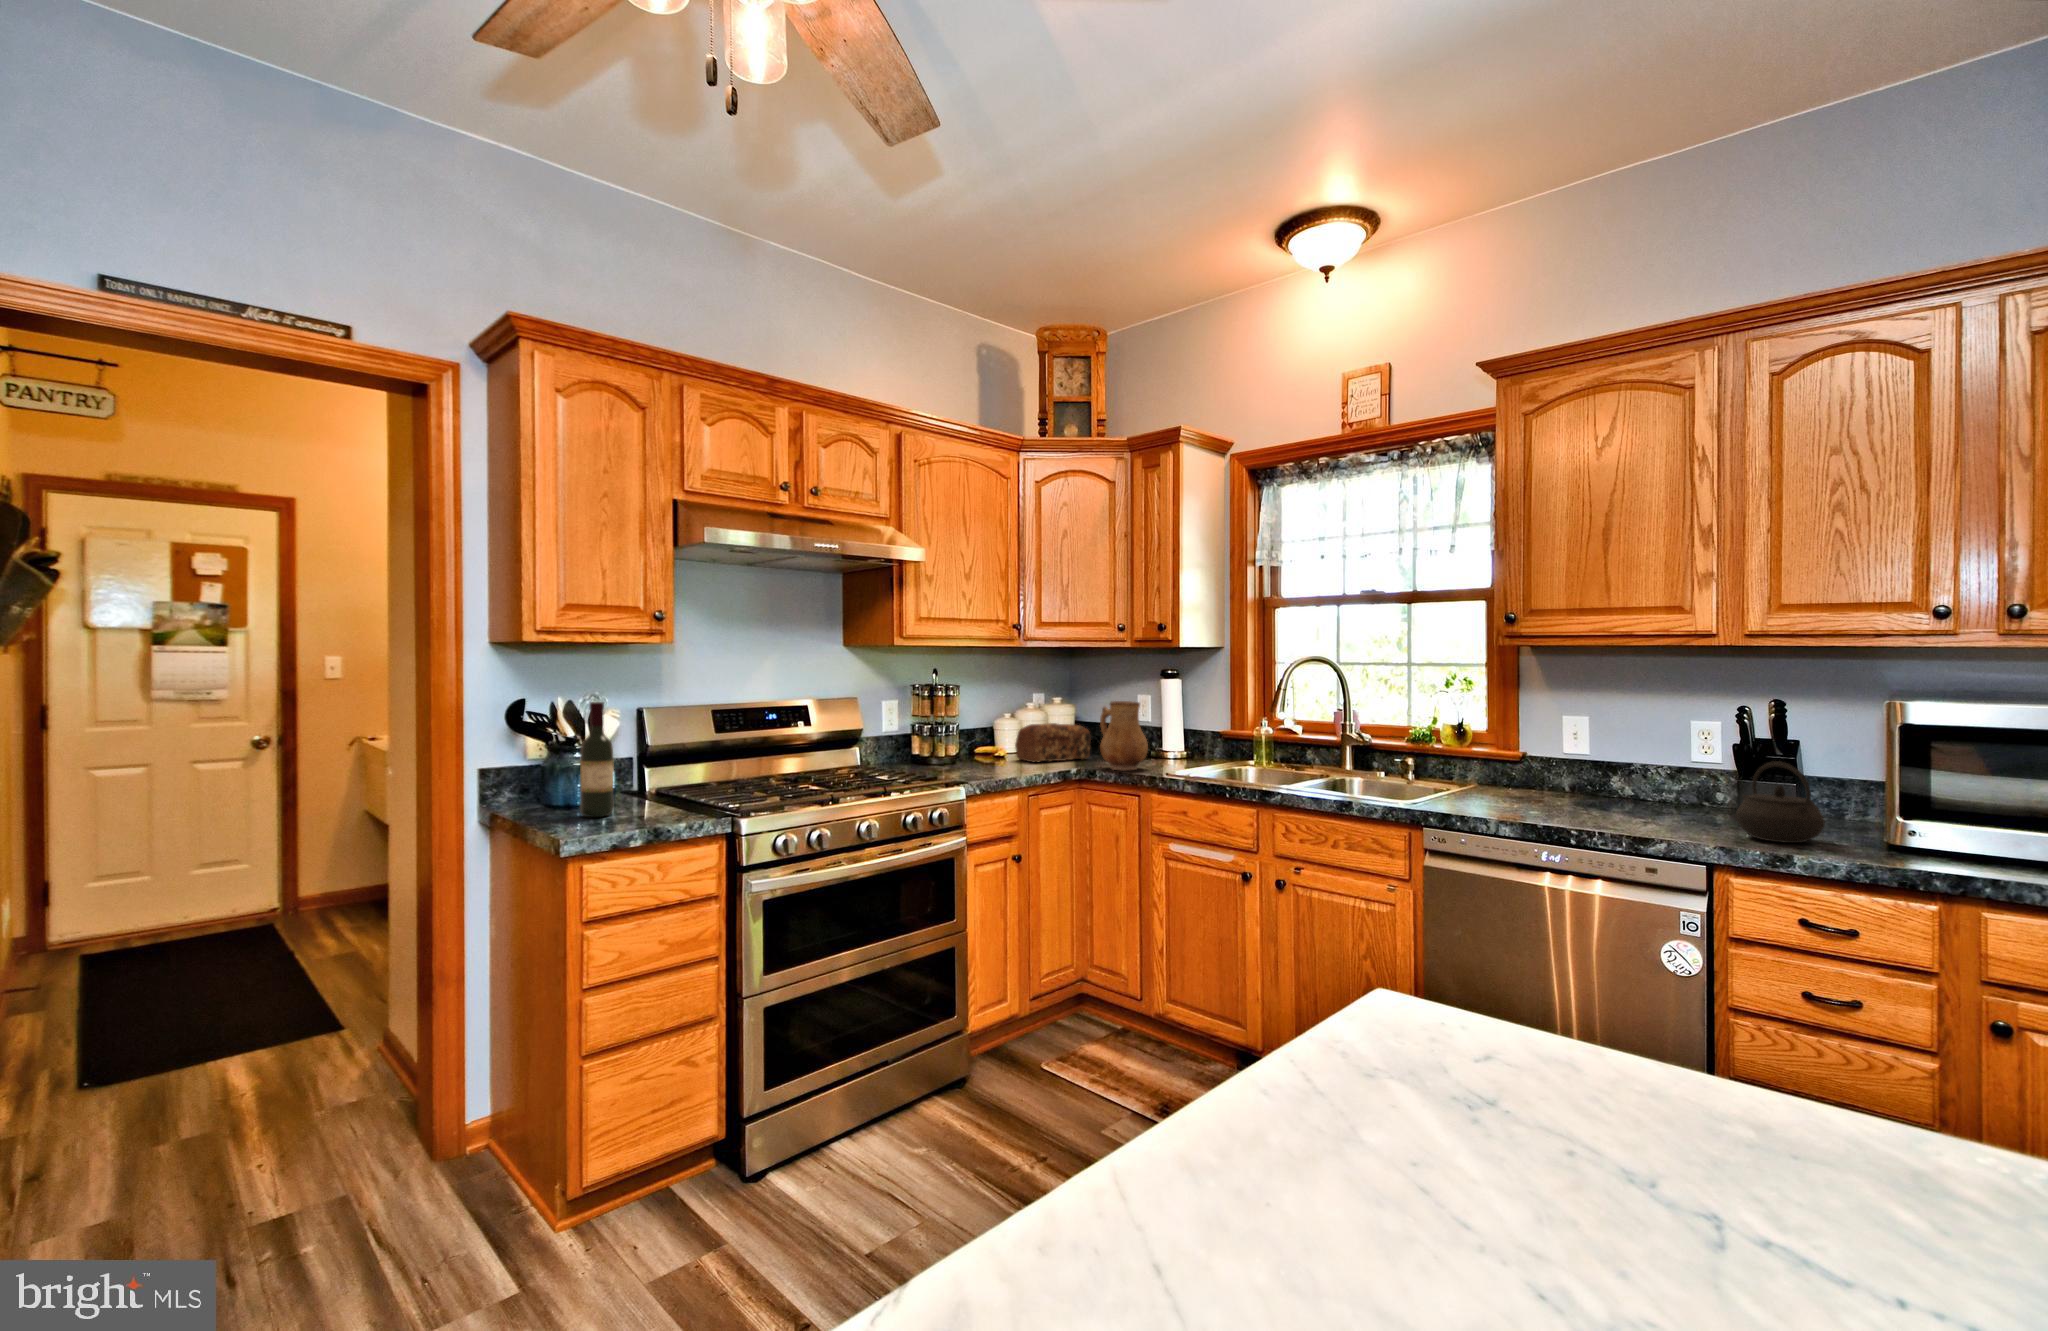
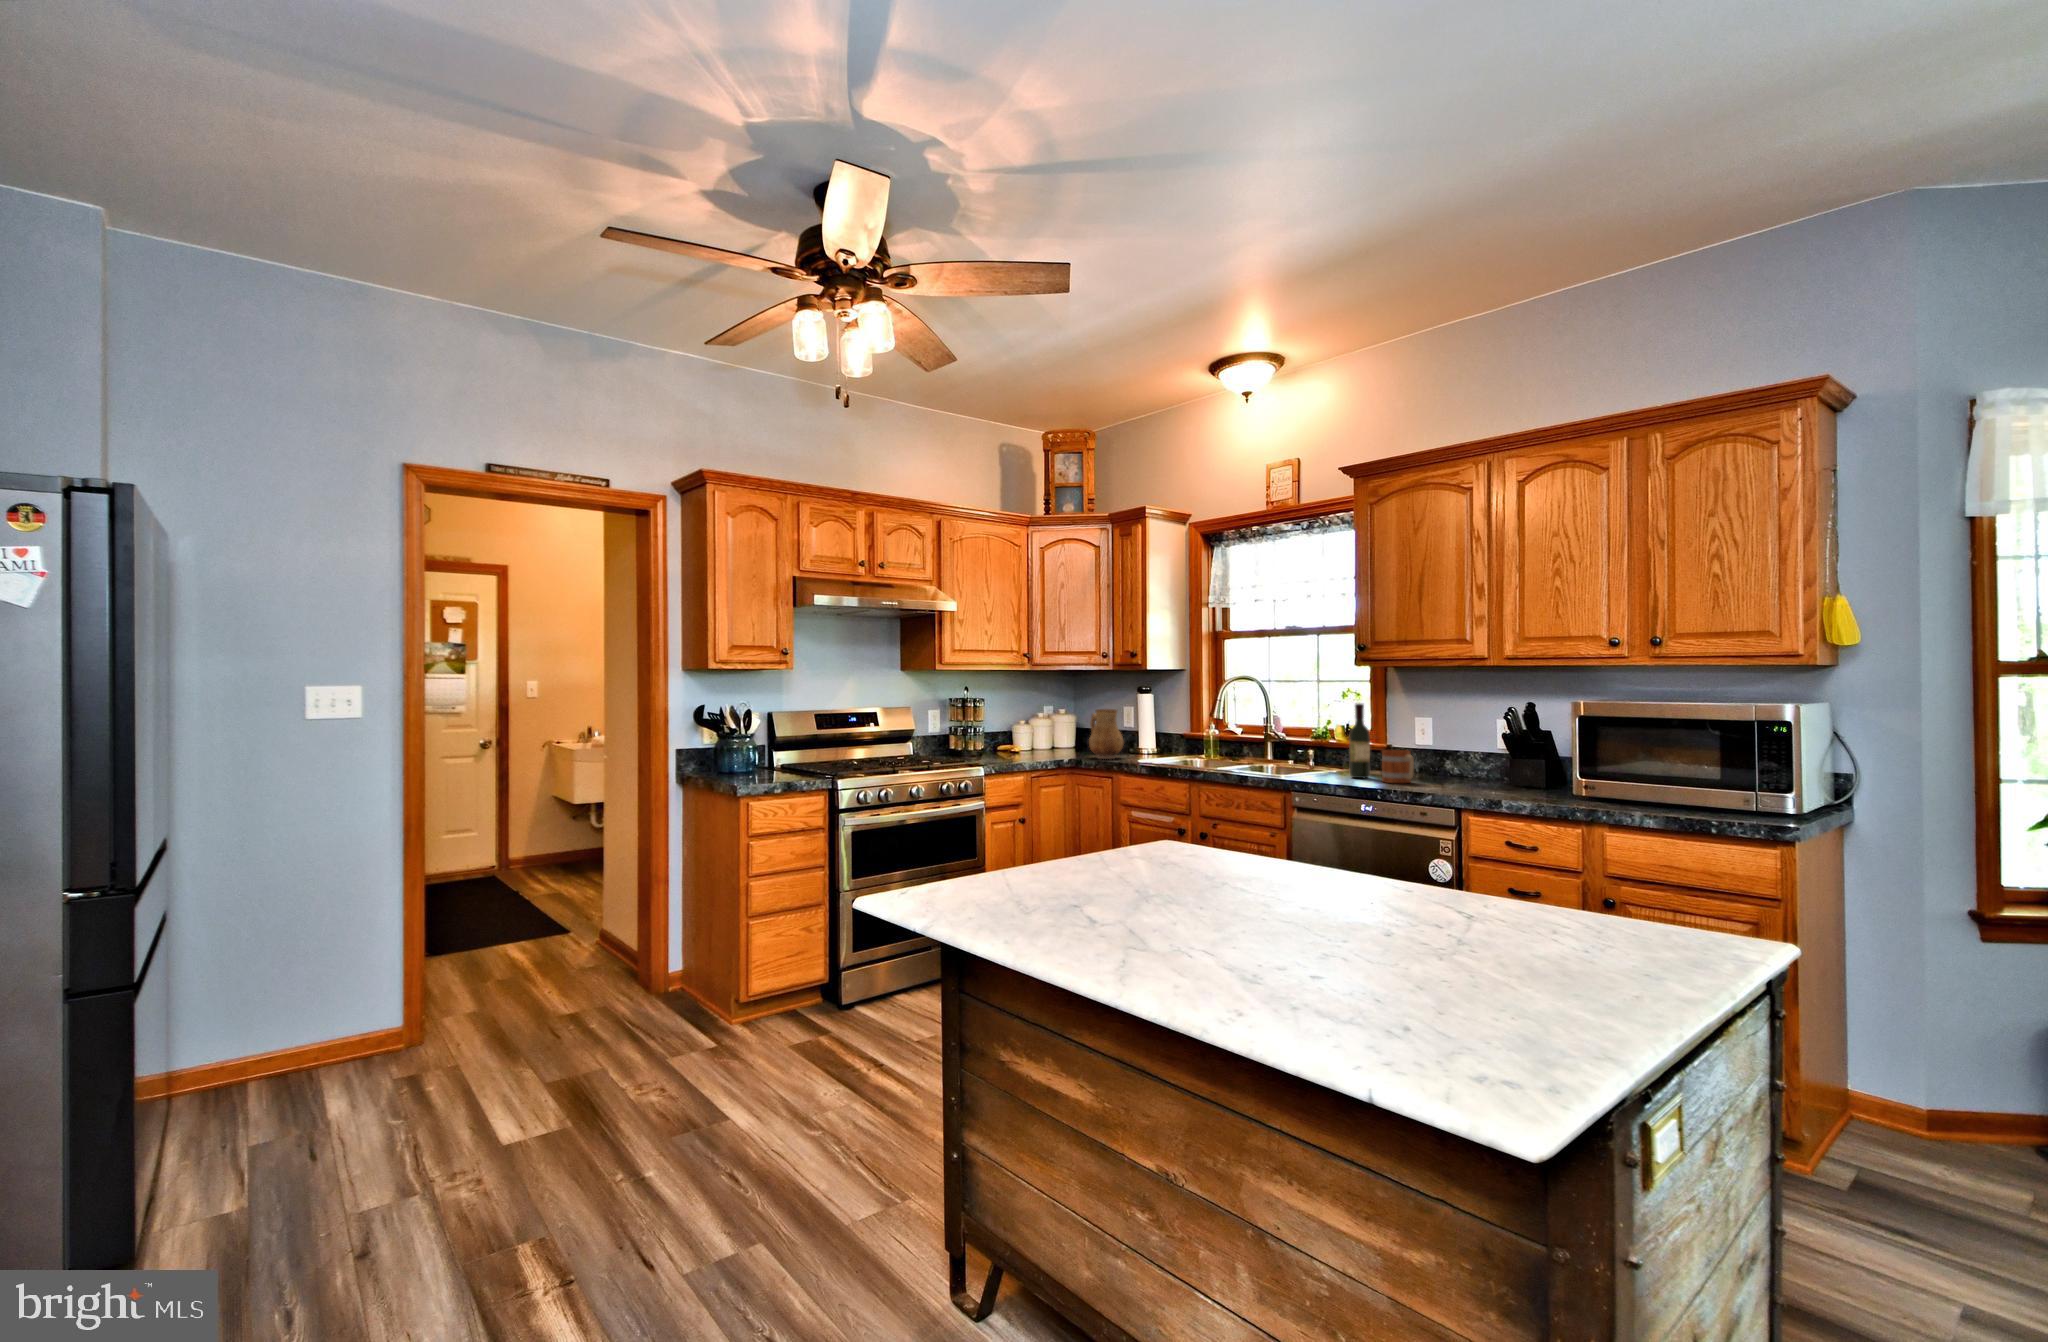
wine bottle: present [580,702,614,817] -> present [1349,703,1370,778]
bread loaf: present [1015,723,1091,762] -> none [1032,726,1088,755]
kettle: present [1735,761,1825,843] -> none [1456,739,1505,790]
mug: none [1589,772,1655,825] -> present [1382,750,1414,783]

